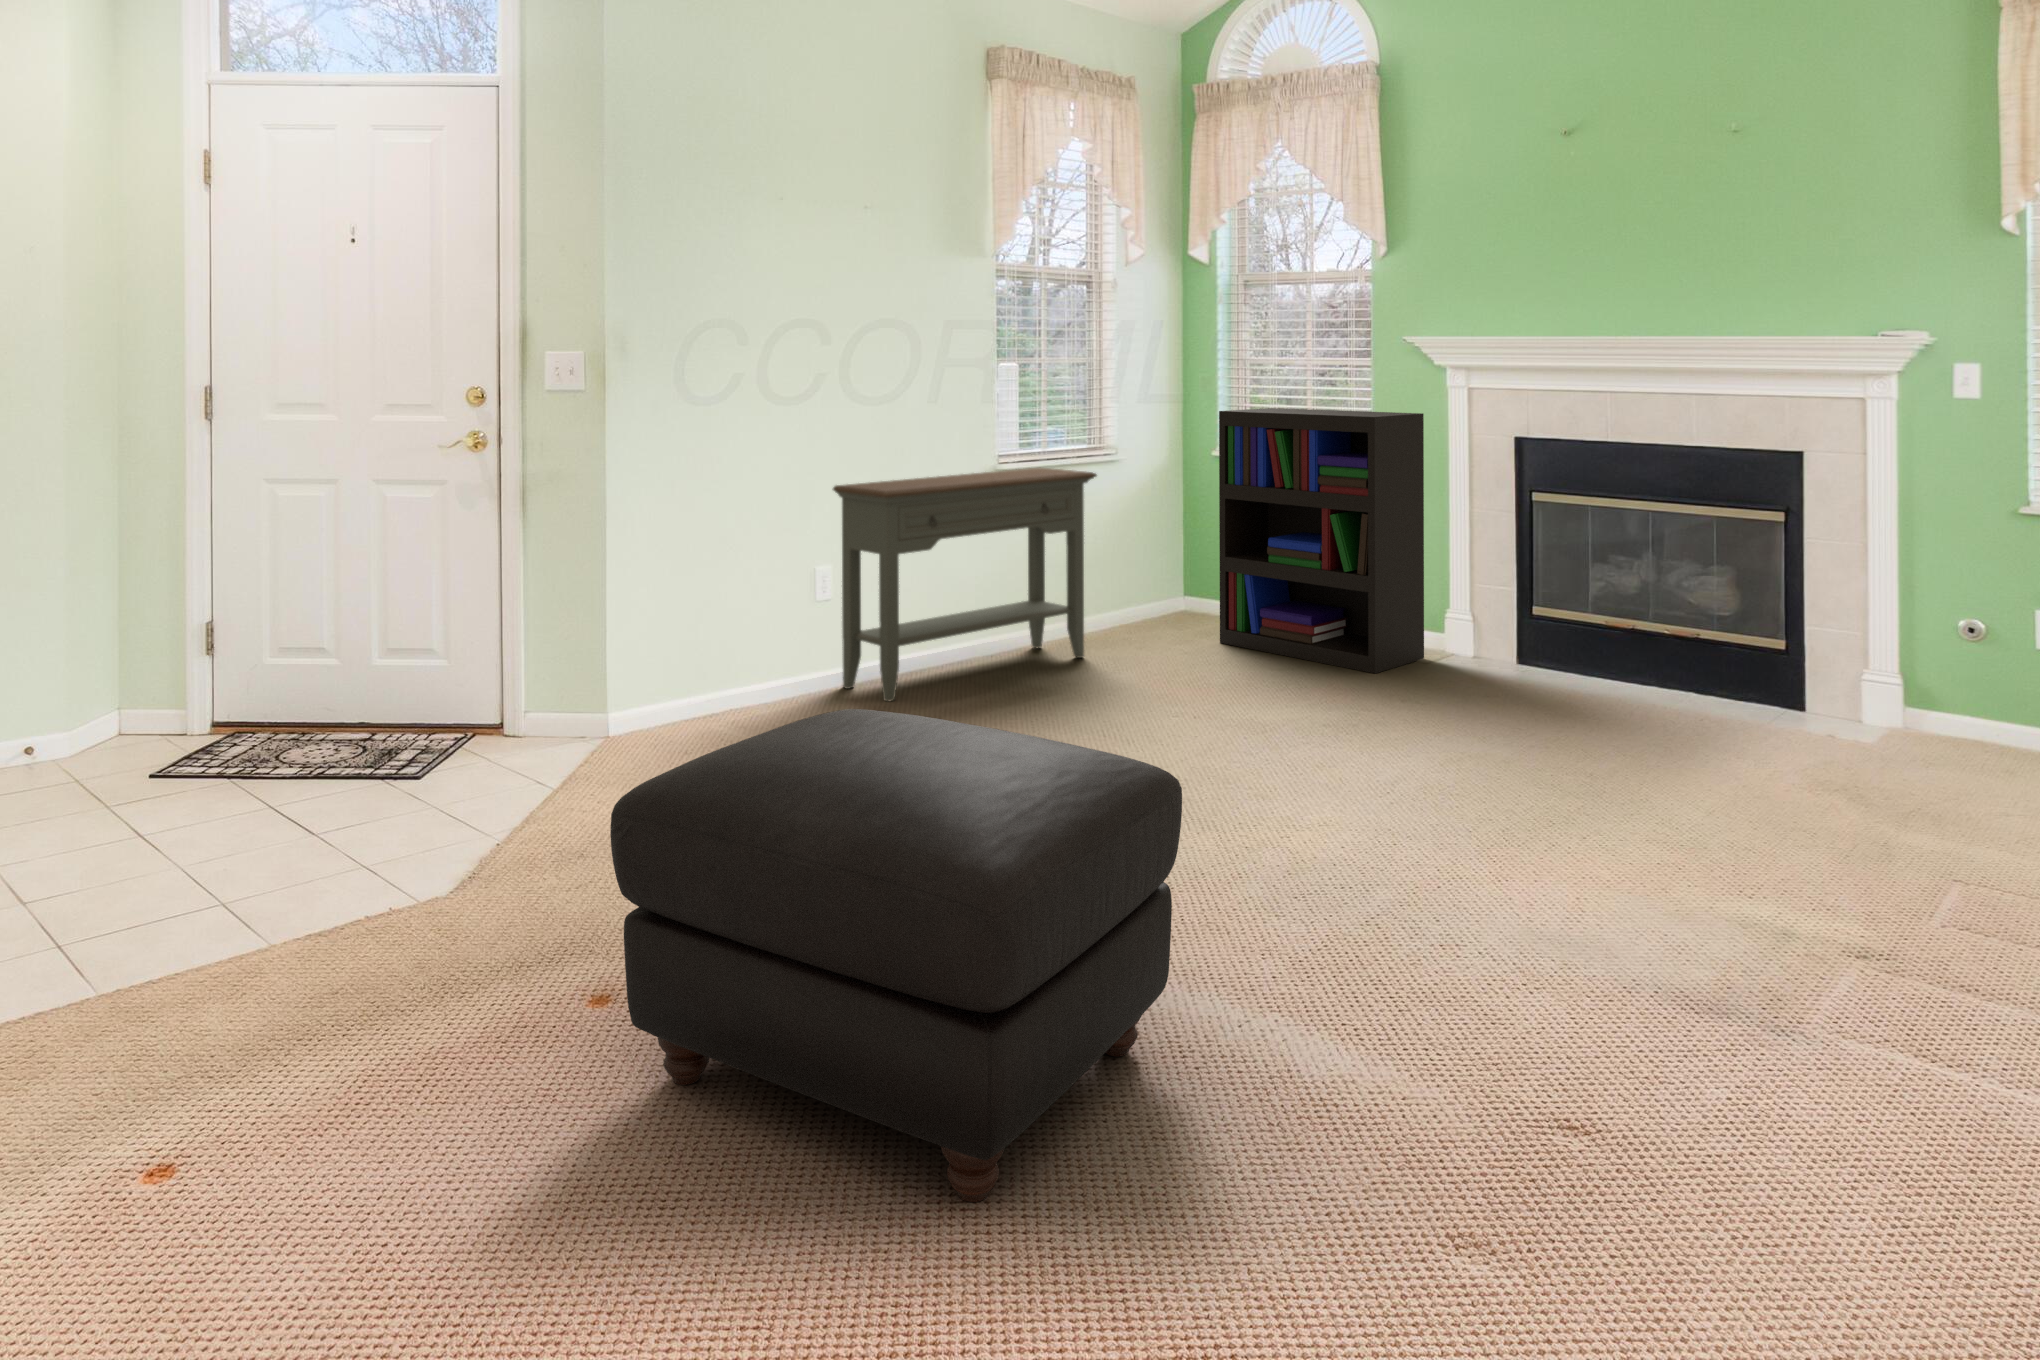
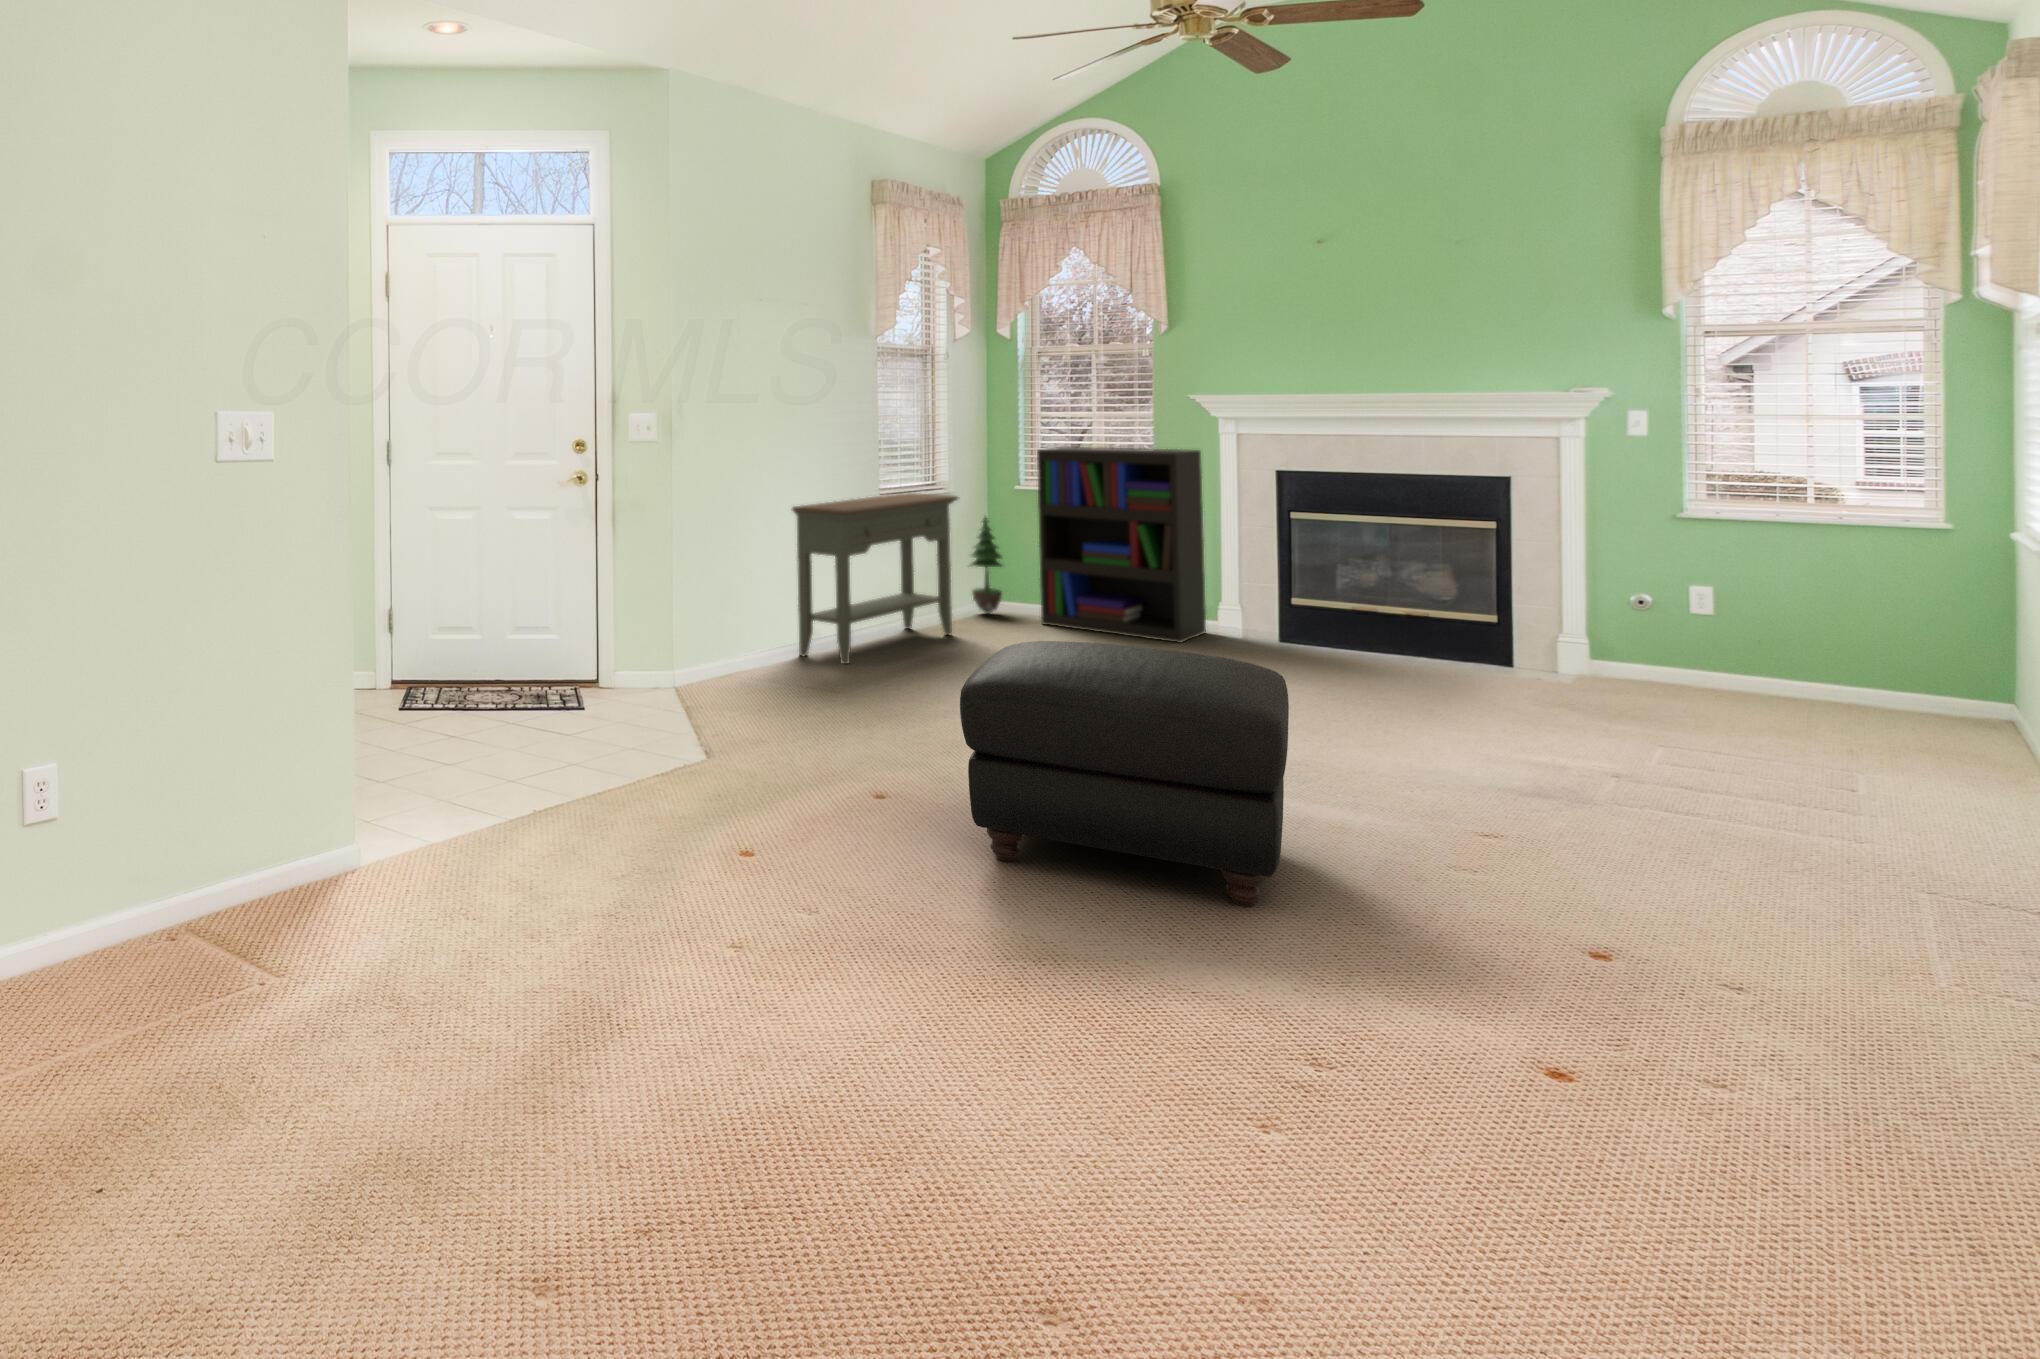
potted tree: none [1141,496,1189,628] -> present [970,517,1002,614]

